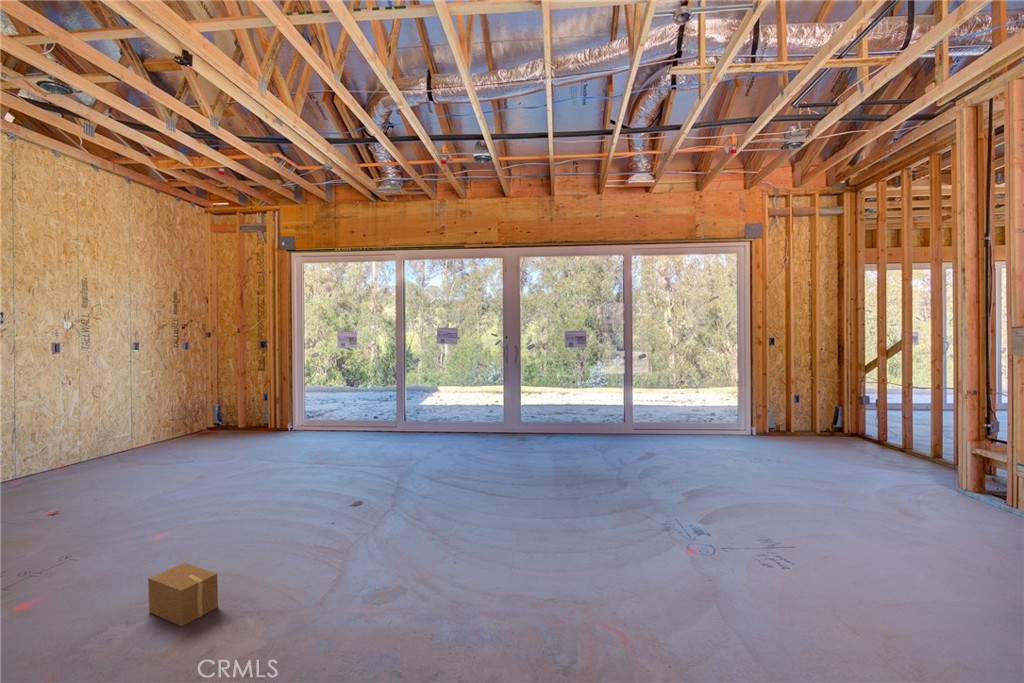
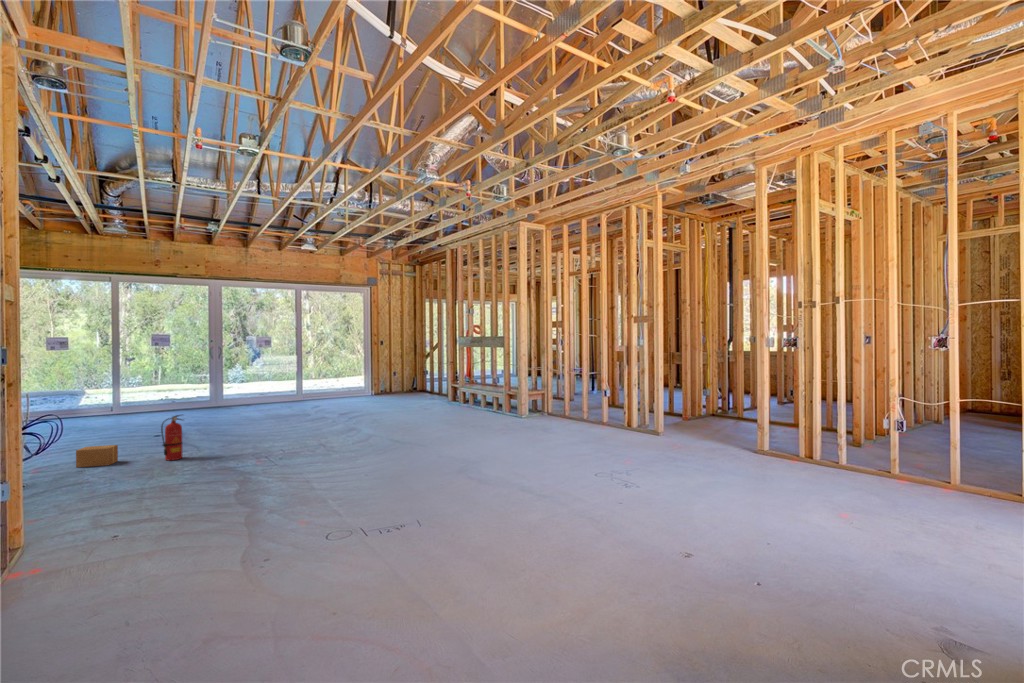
fire extinguisher: none [243,540,300,659] -> present [161,415,183,460]

